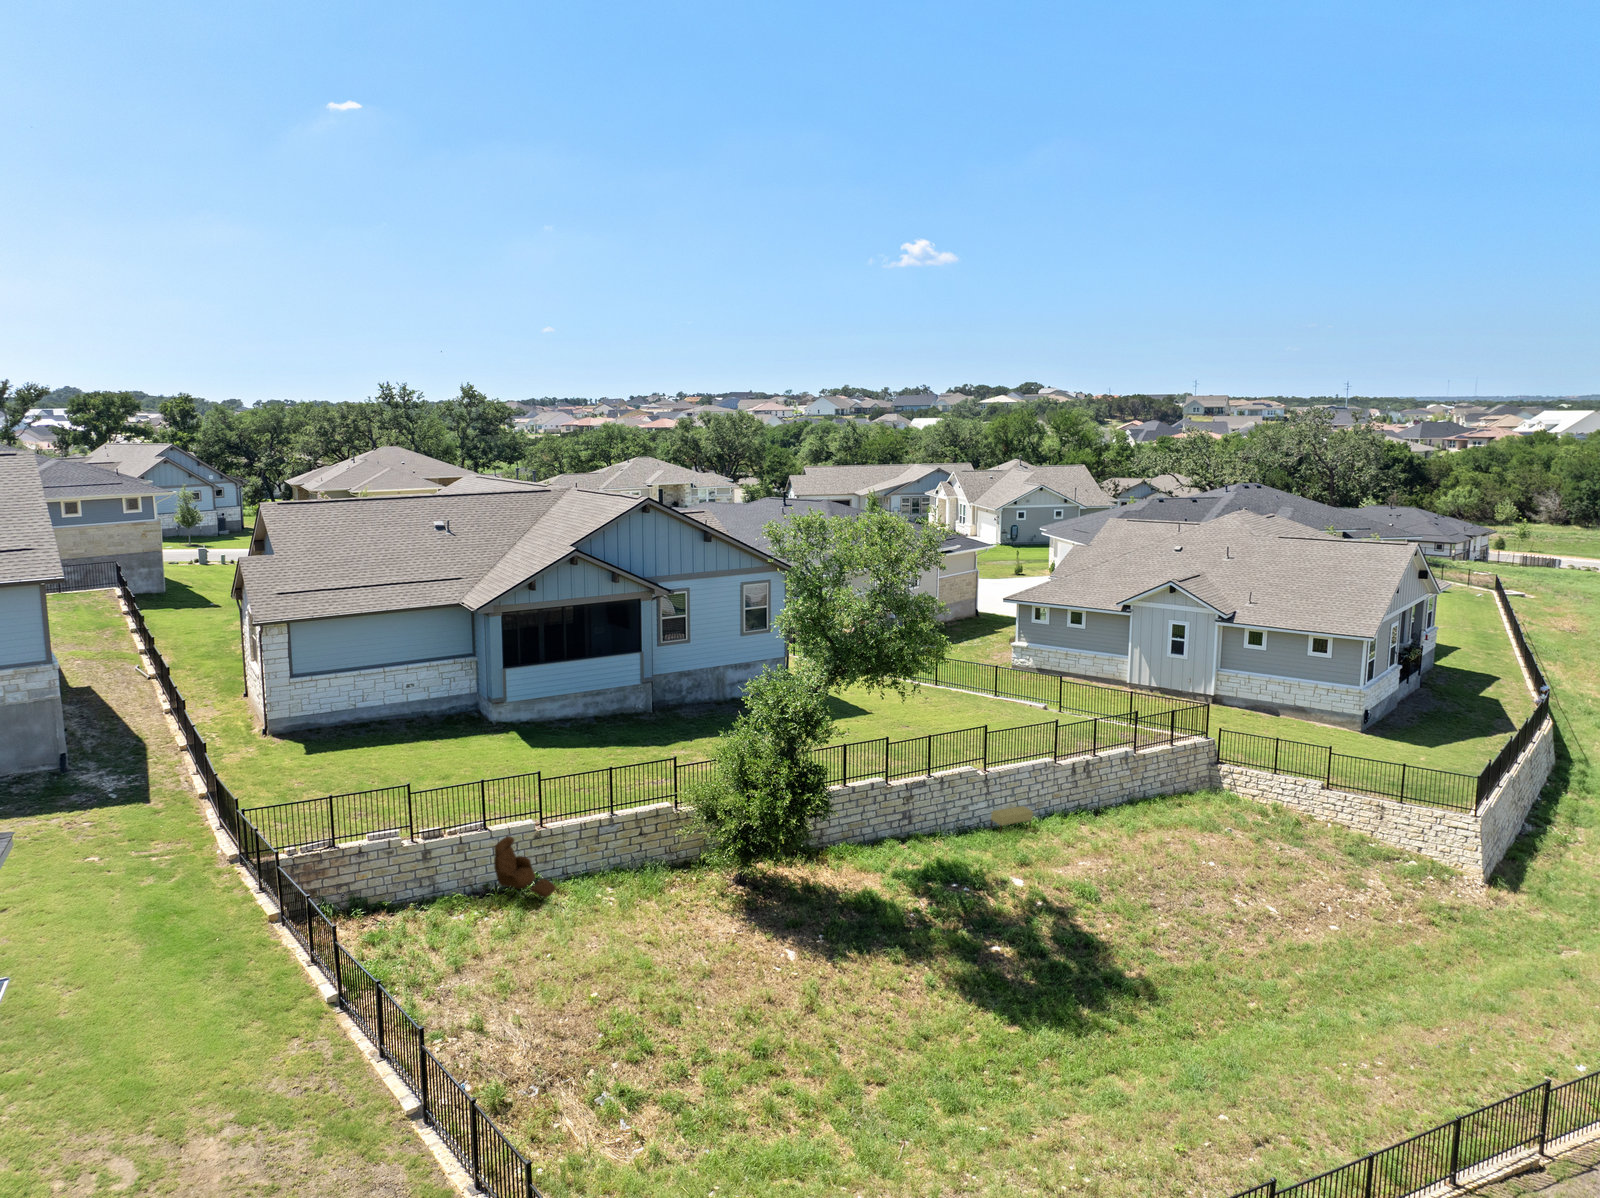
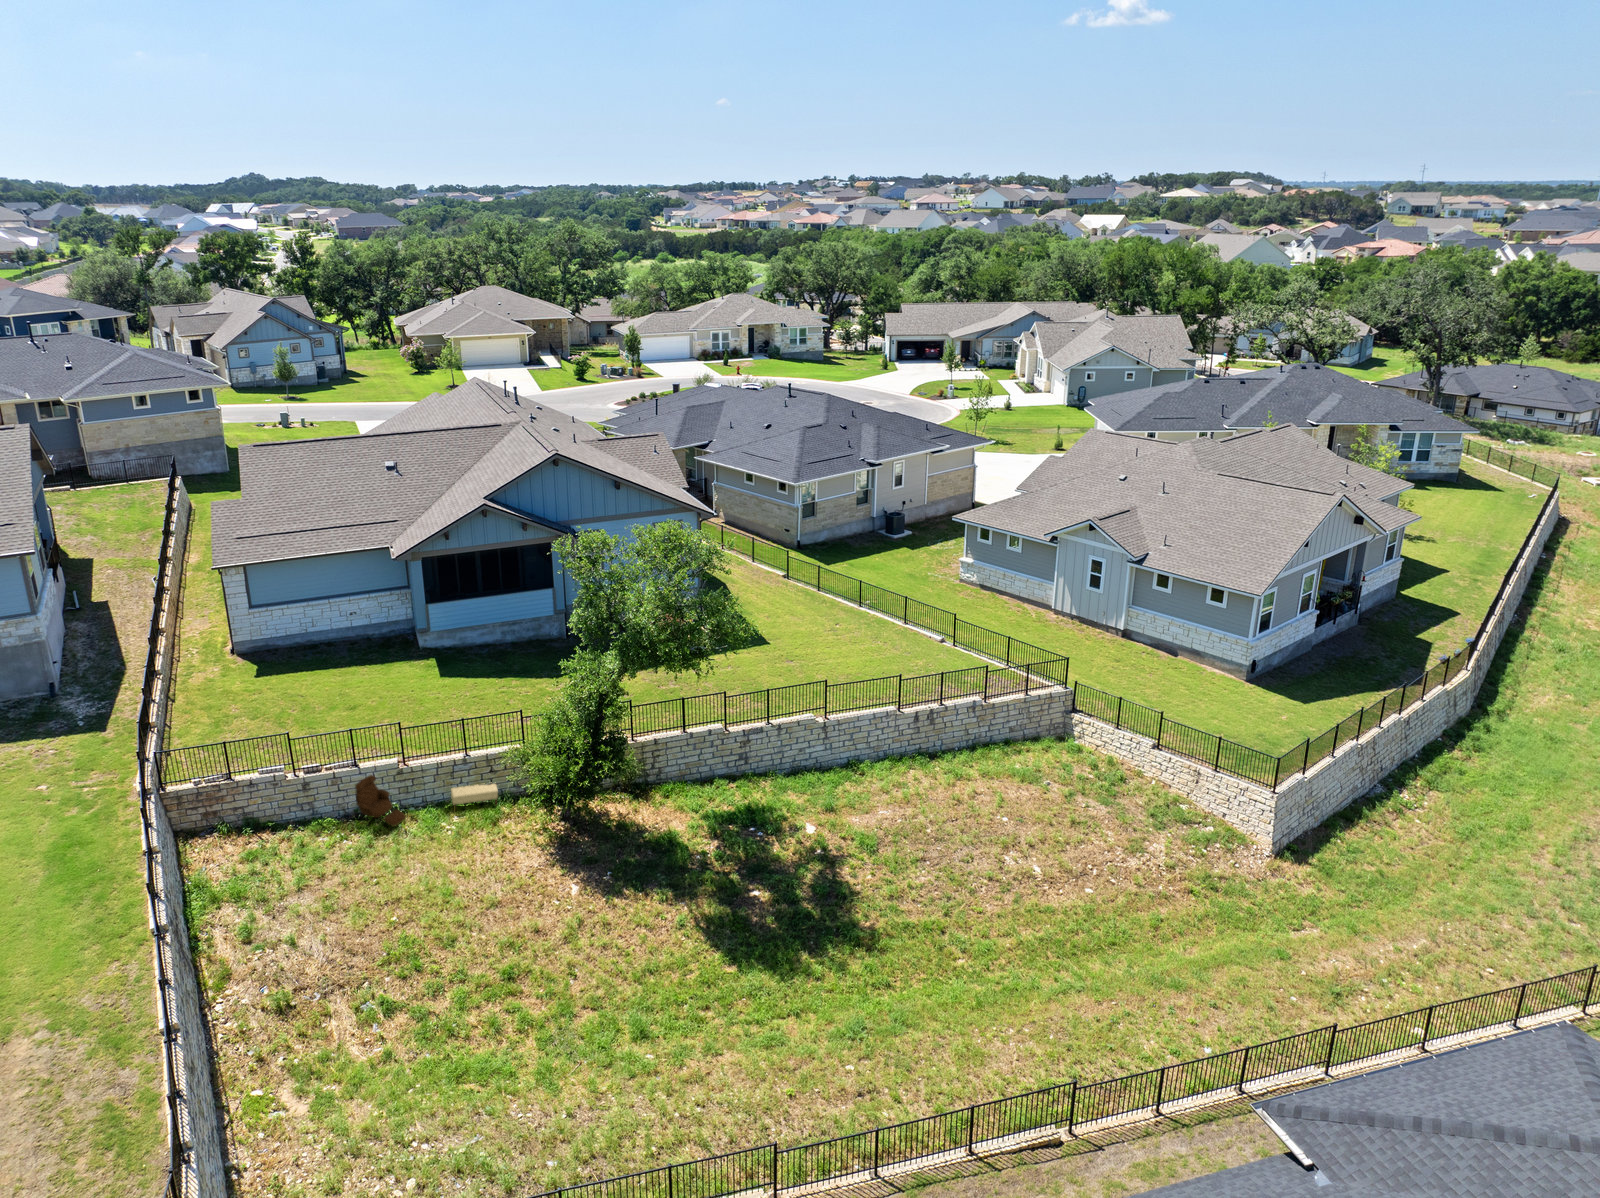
bench: present [990,806,1033,833] -> present [451,784,498,810]

